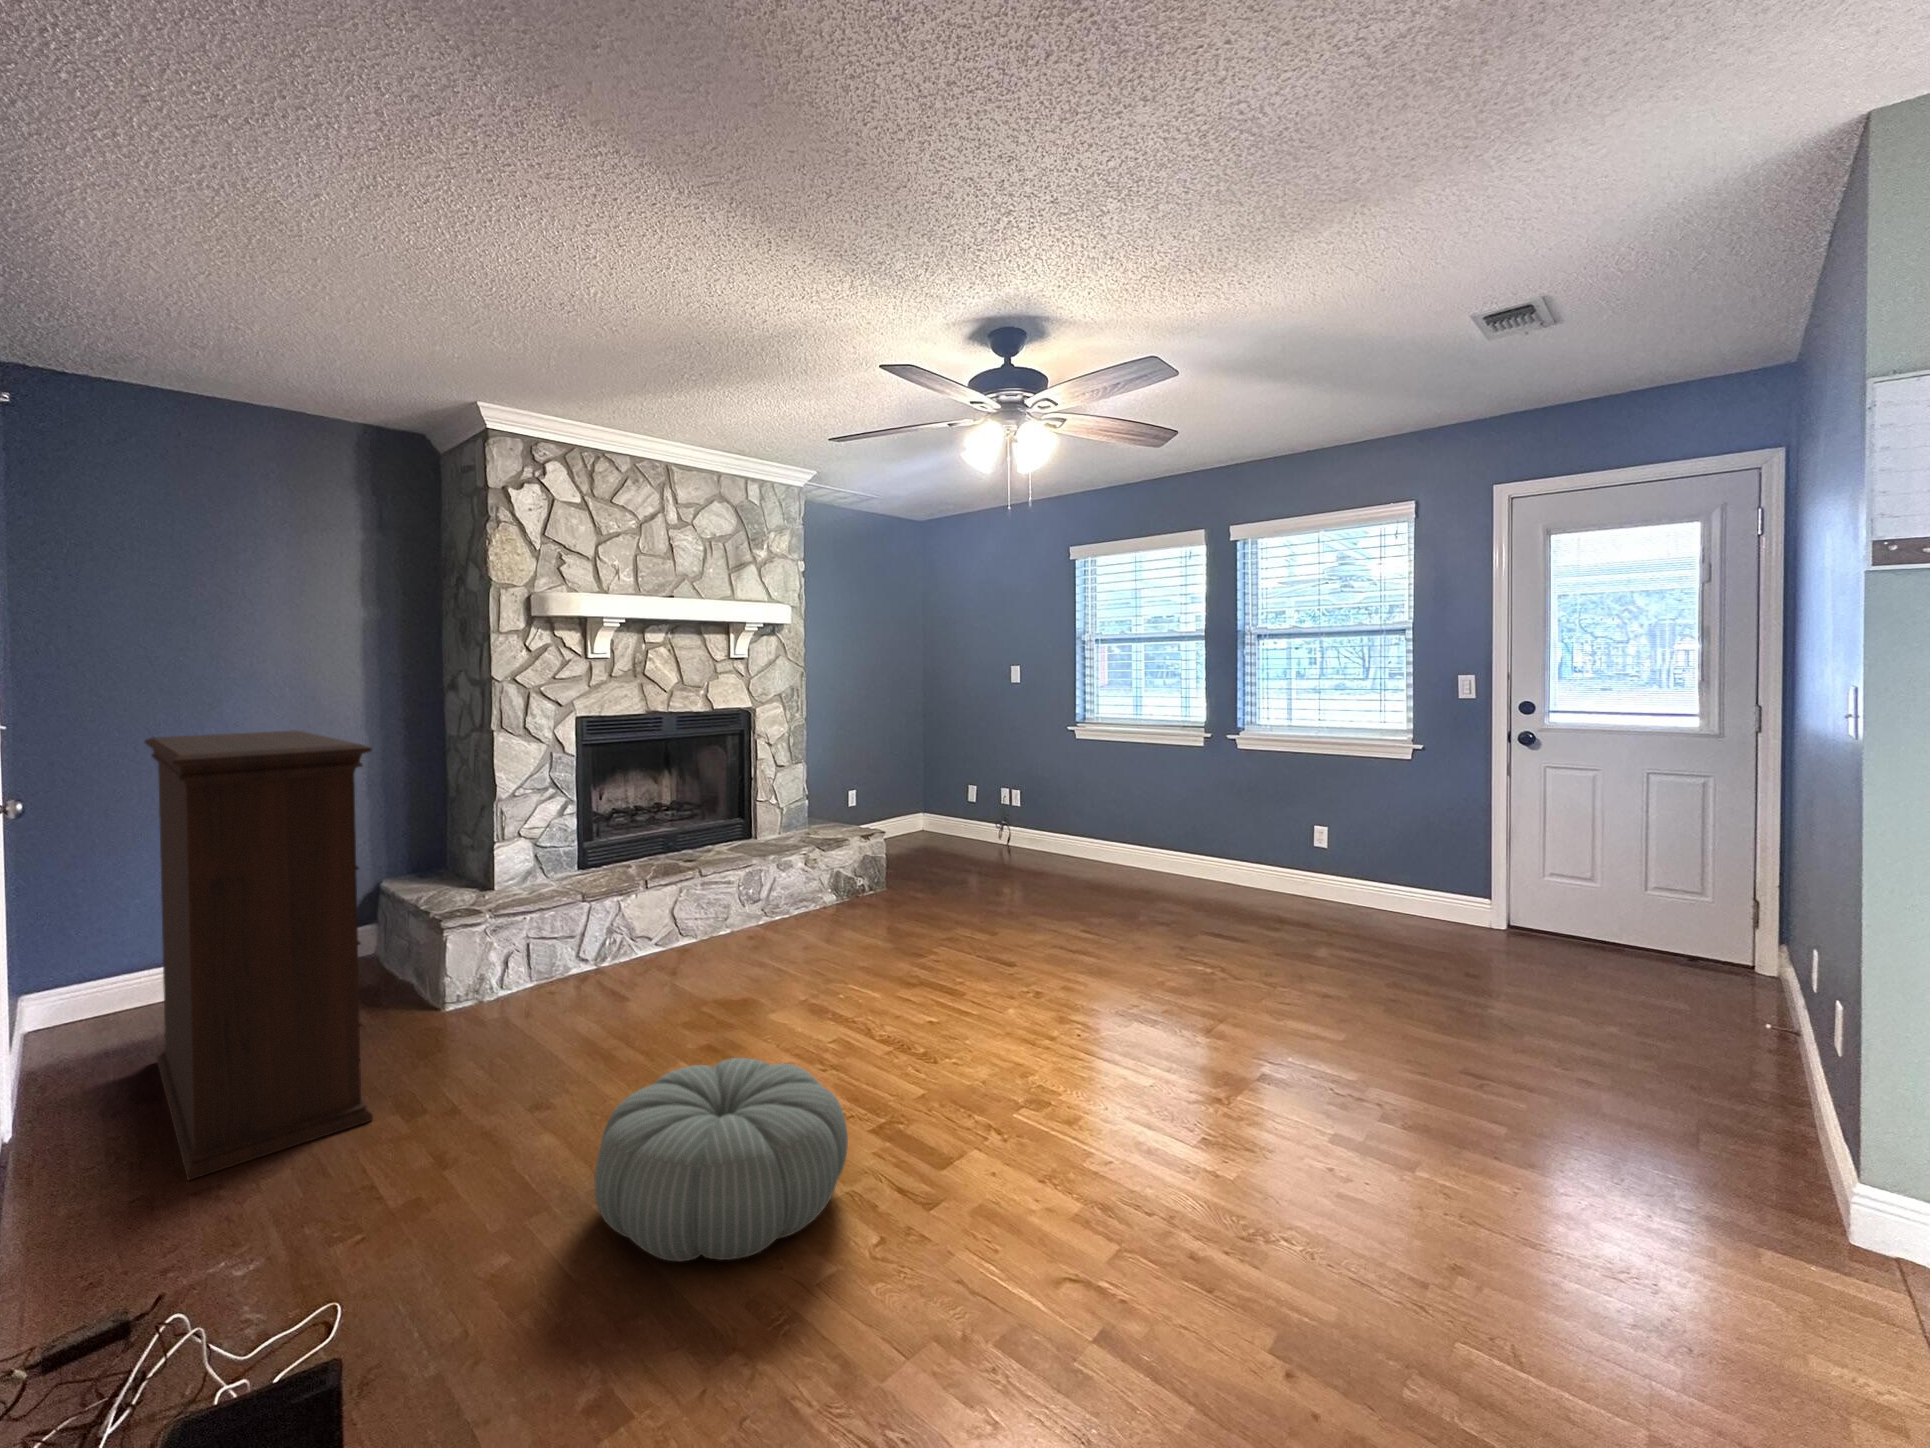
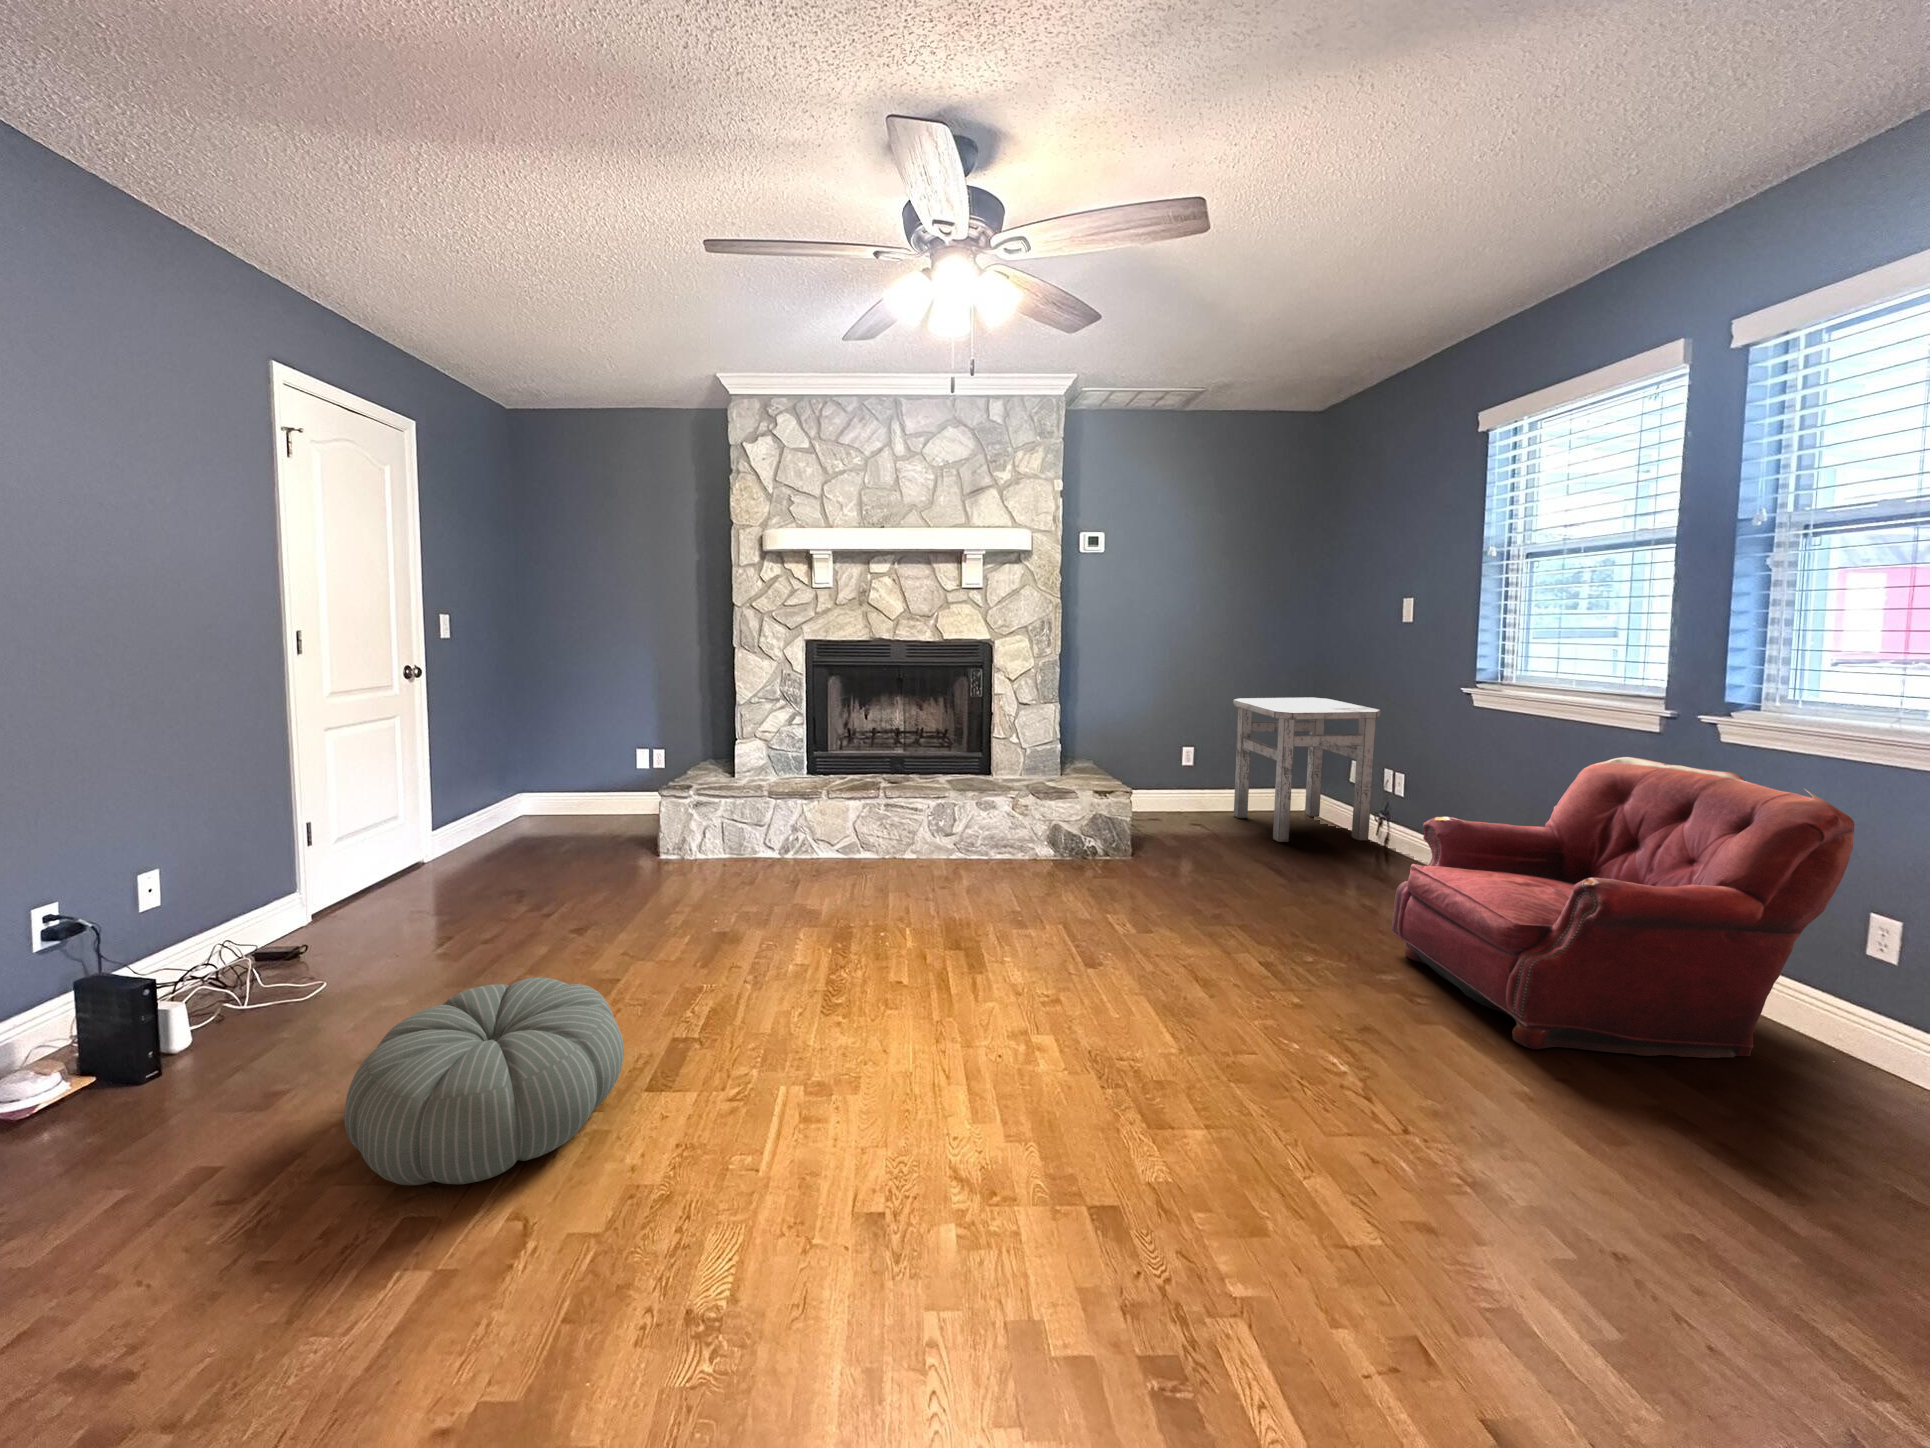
bookshelf: present [145,730,373,1180] -> none [353,642,586,939]
side table: none [927,748,1032,865] -> present [1233,698,1380,842]
armchair: none [1121,761,1318,933] -> present [1392,757,1854,1060]

